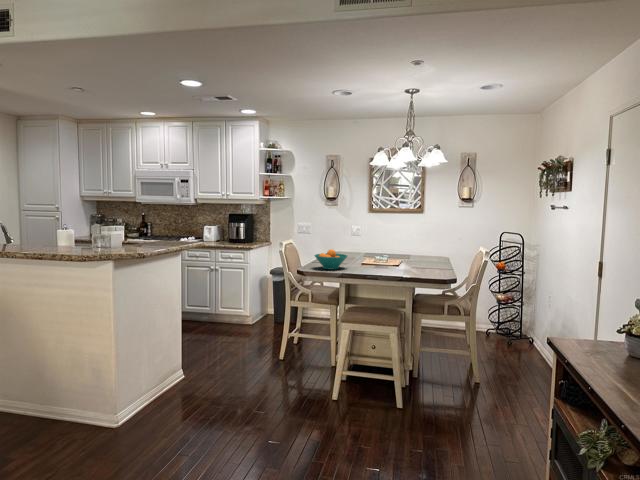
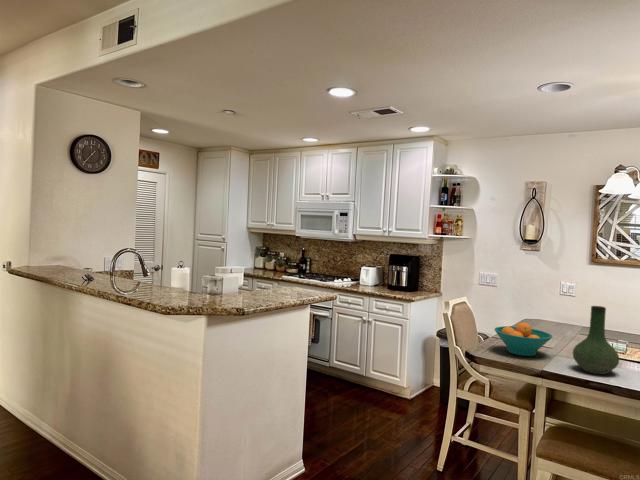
vase: none [359,234,382,272] -> present [573,306,619,374]

